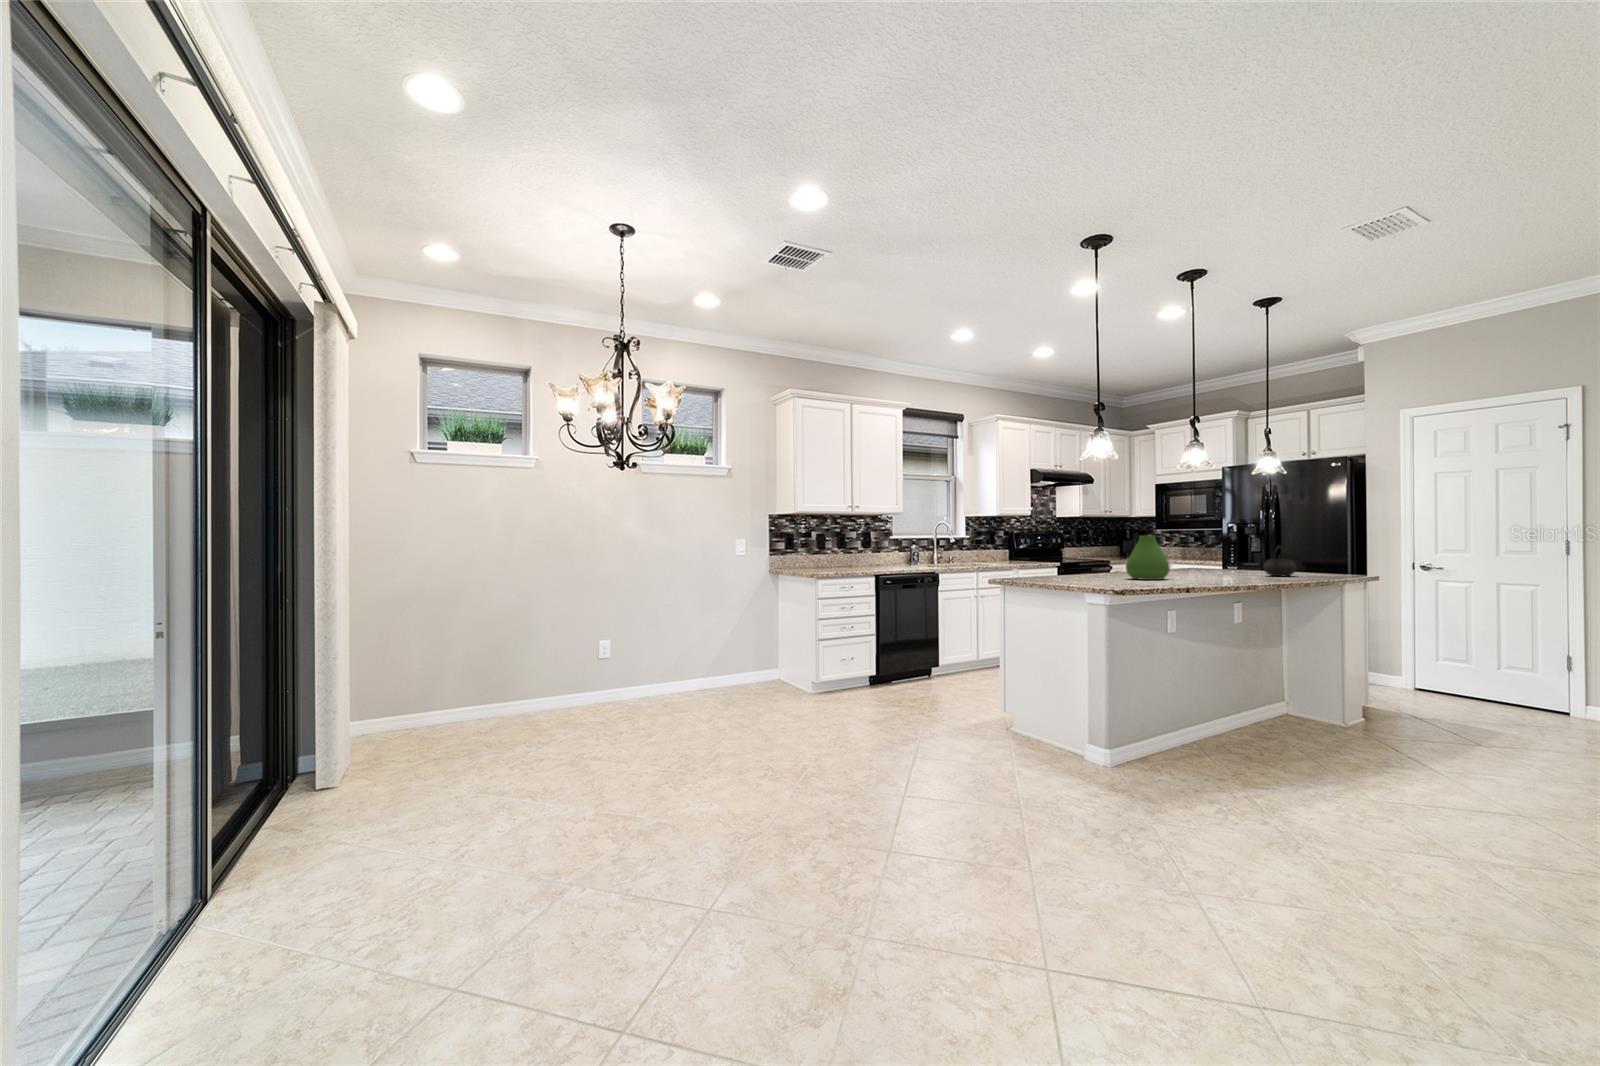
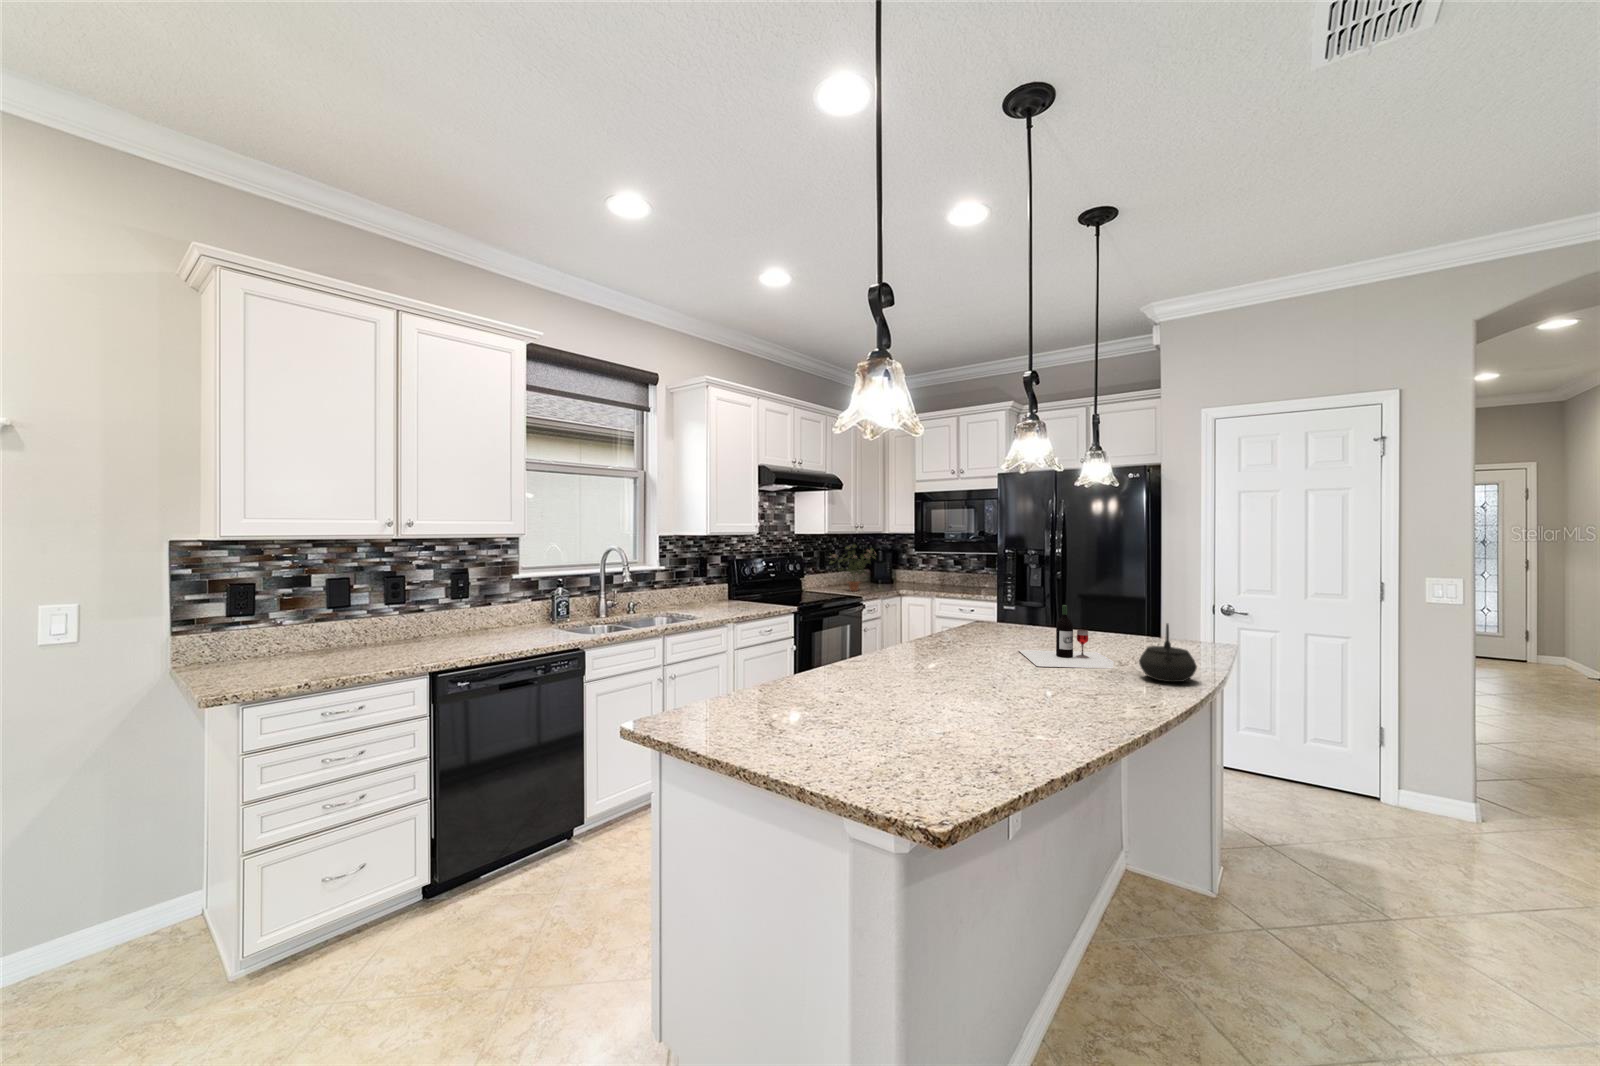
potted plant: none [1084,526,1125,561] -> present [830,545,876,591]
vase: present [1126,536,1170,580] -> none [923,618,1013,726]
wine bottle: none [1203,543,1264,575] -> present [1019,605,1114,668]

